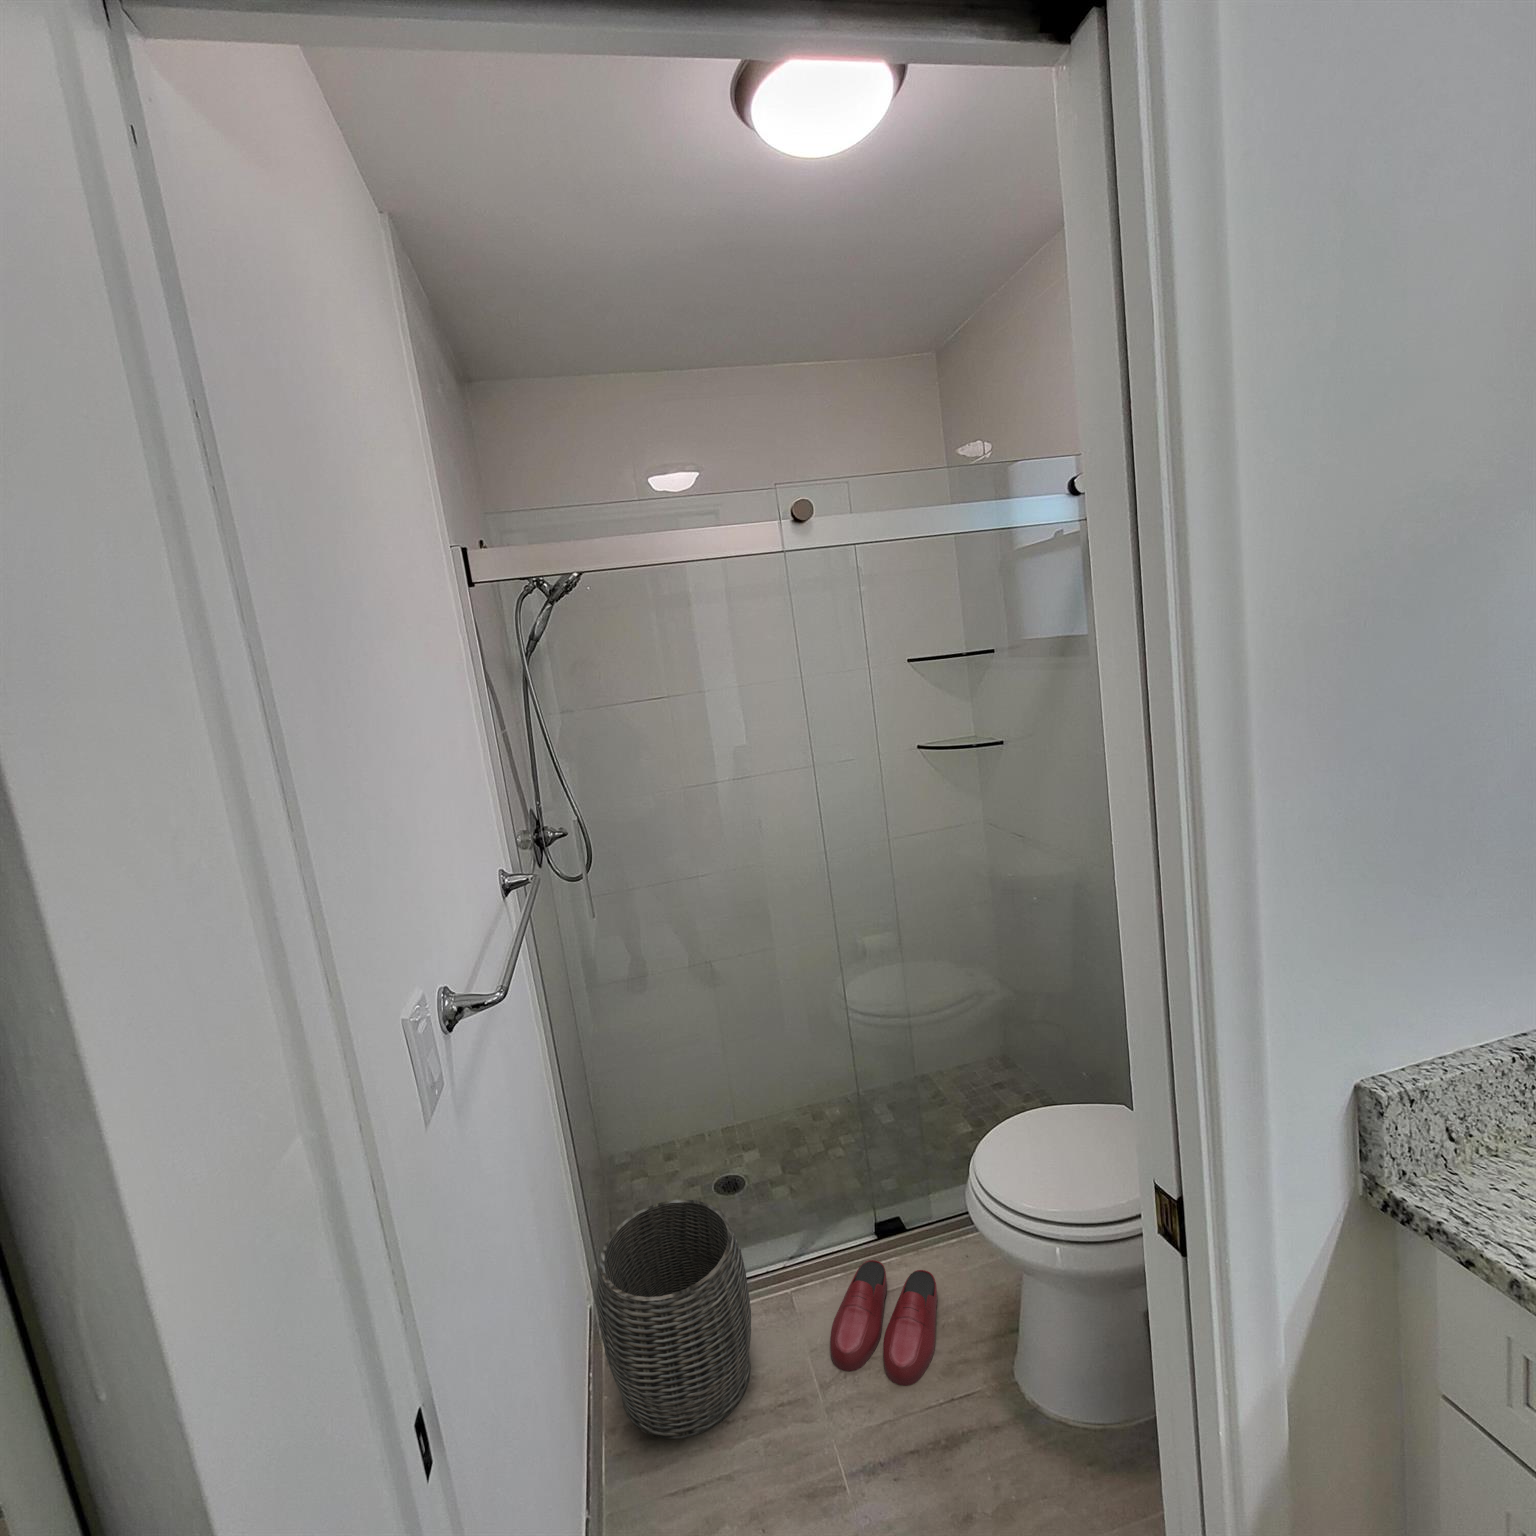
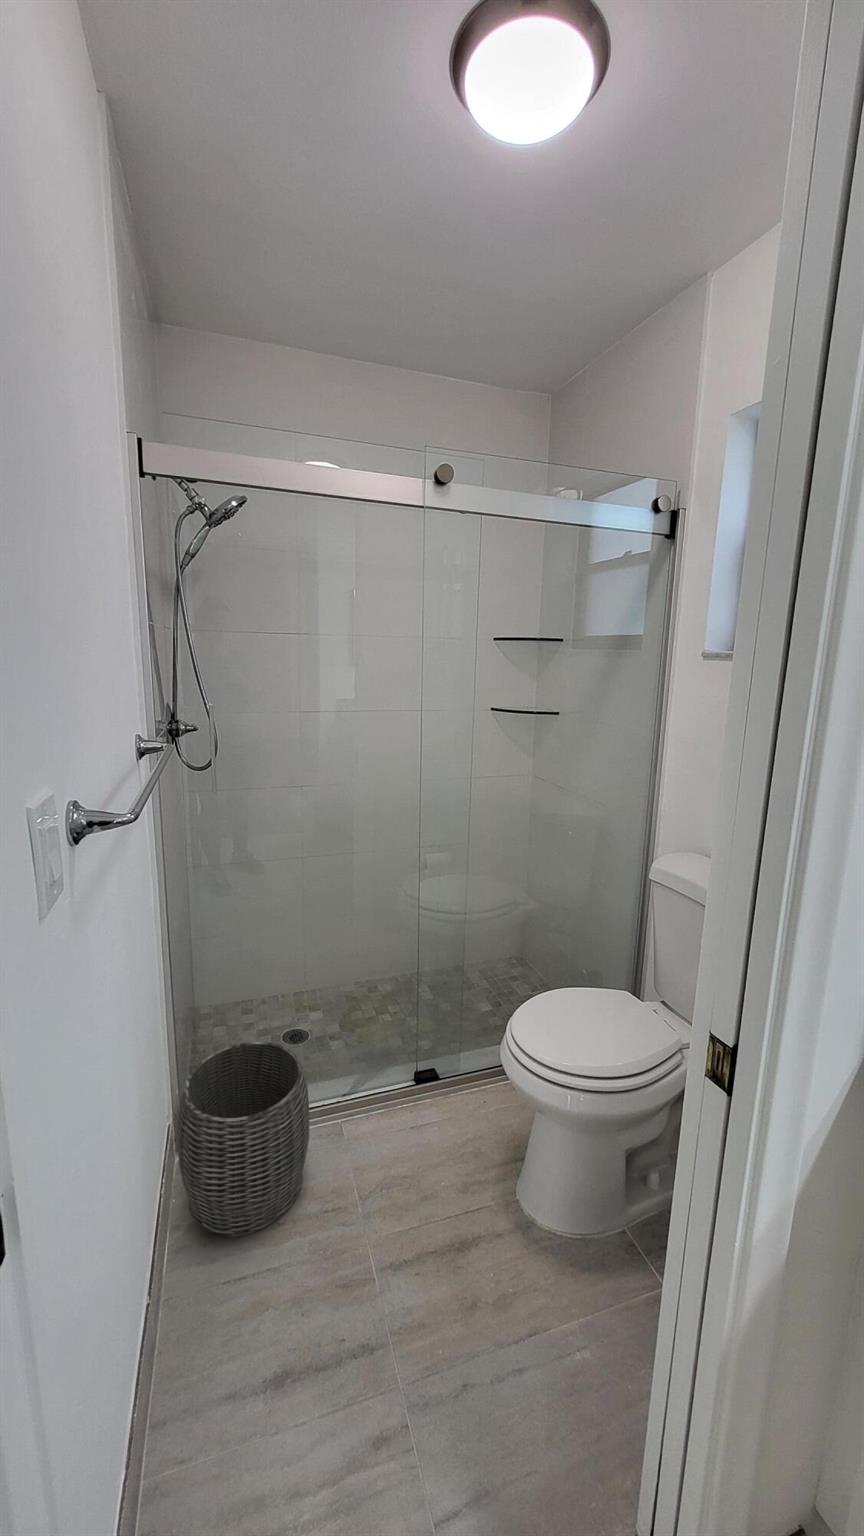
slippers: present [830,1260,937,1386] -> none [370,1101,458,1199]

